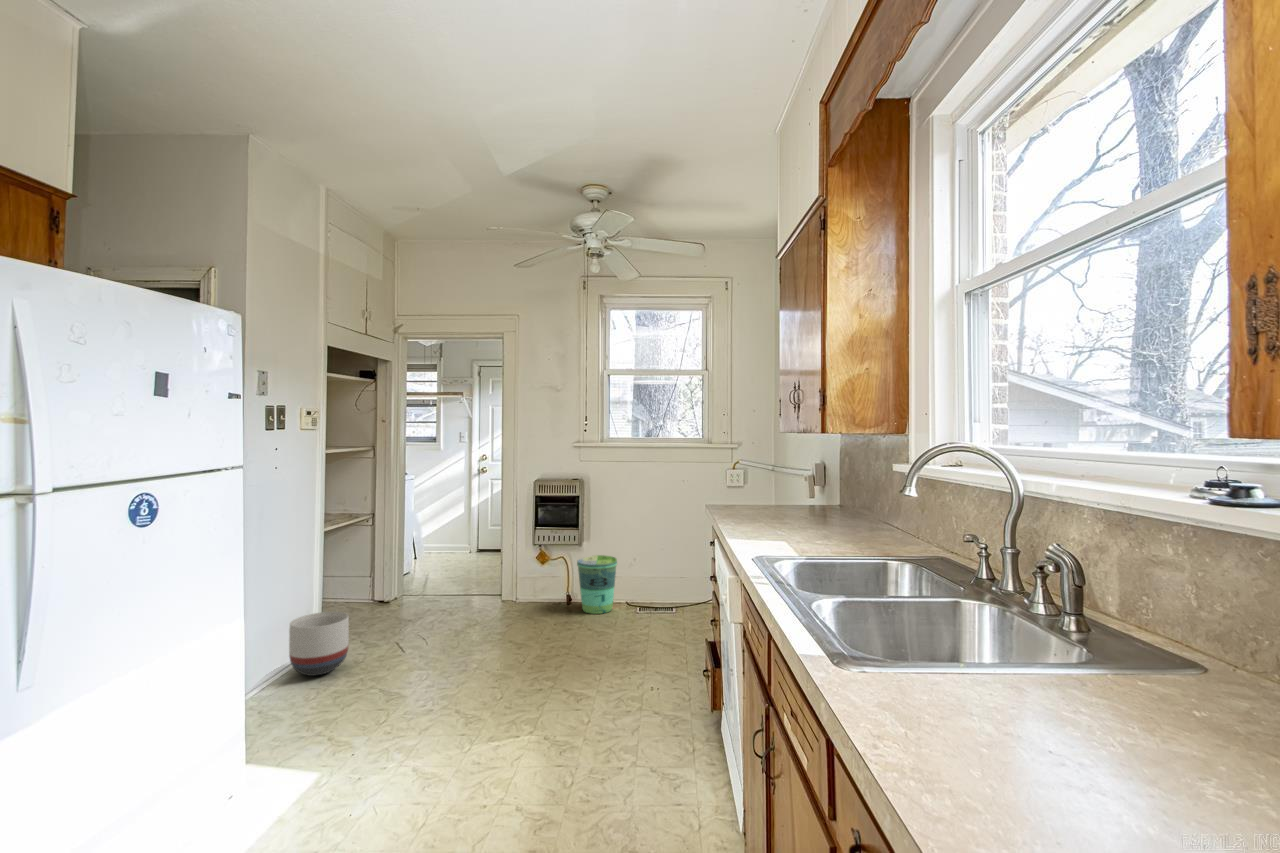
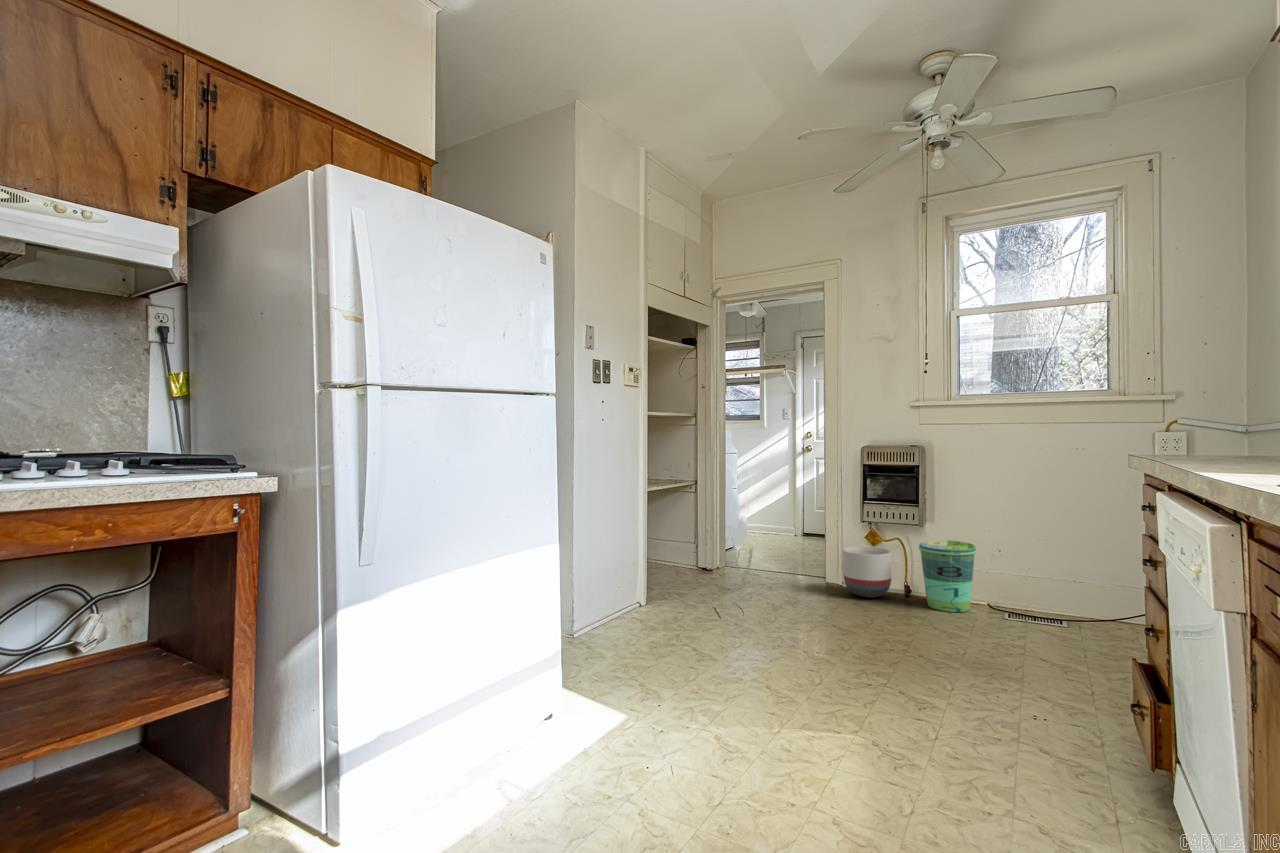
planter: present [289,612,349,676] -> present [843,547,891,598]

